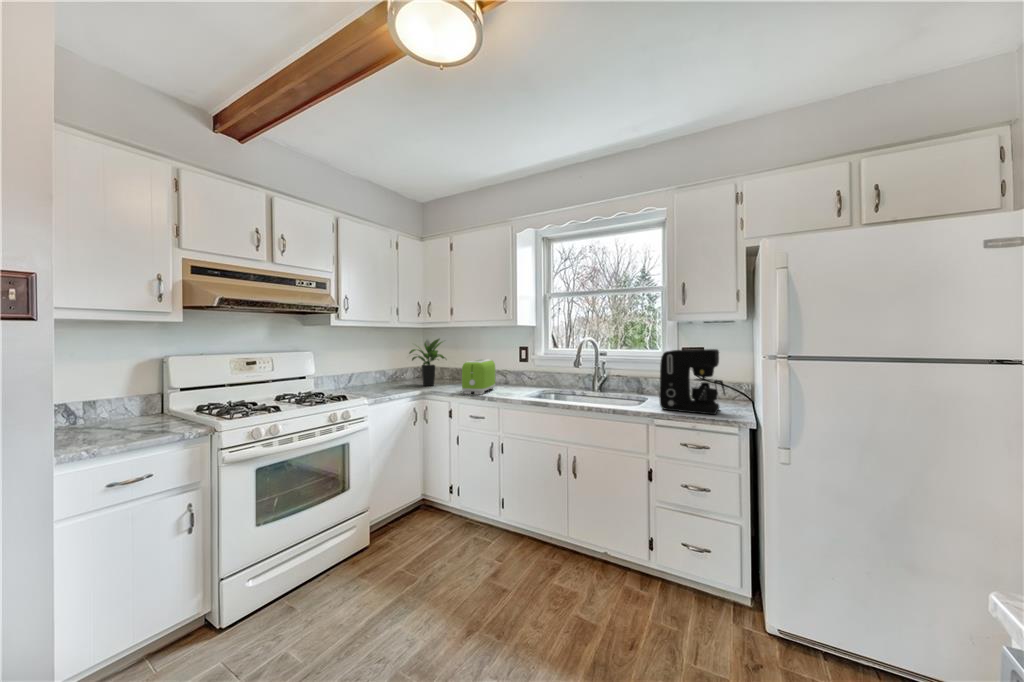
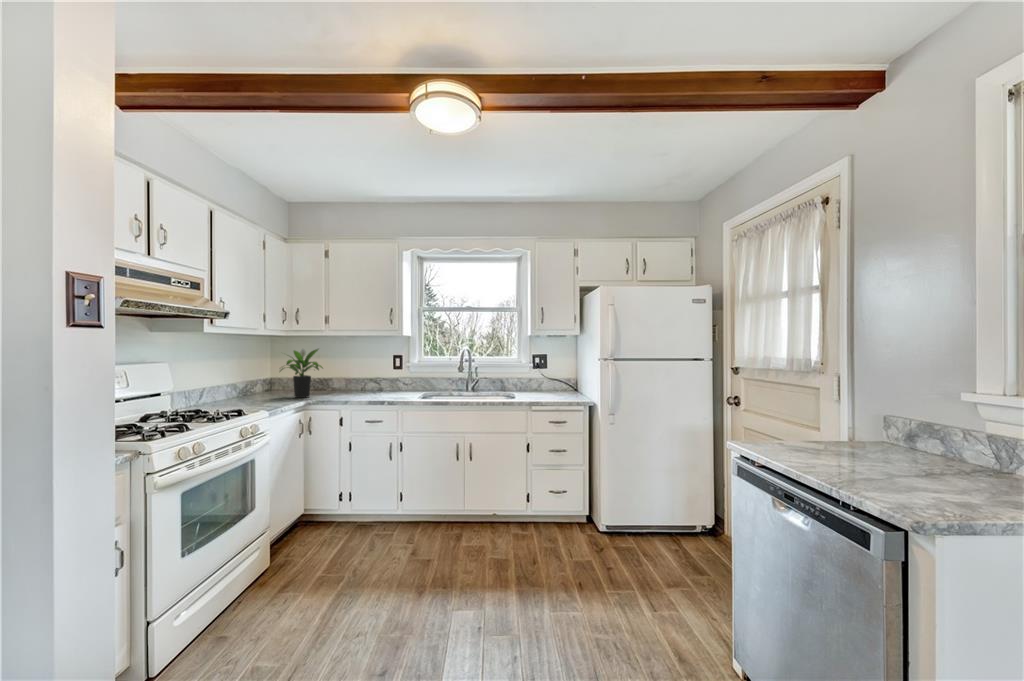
coffee maker: present [659,349,725,414] -> none [532,355,571,400]
toaster: present [462,359,495,394] -> none [357,368,382,401]

